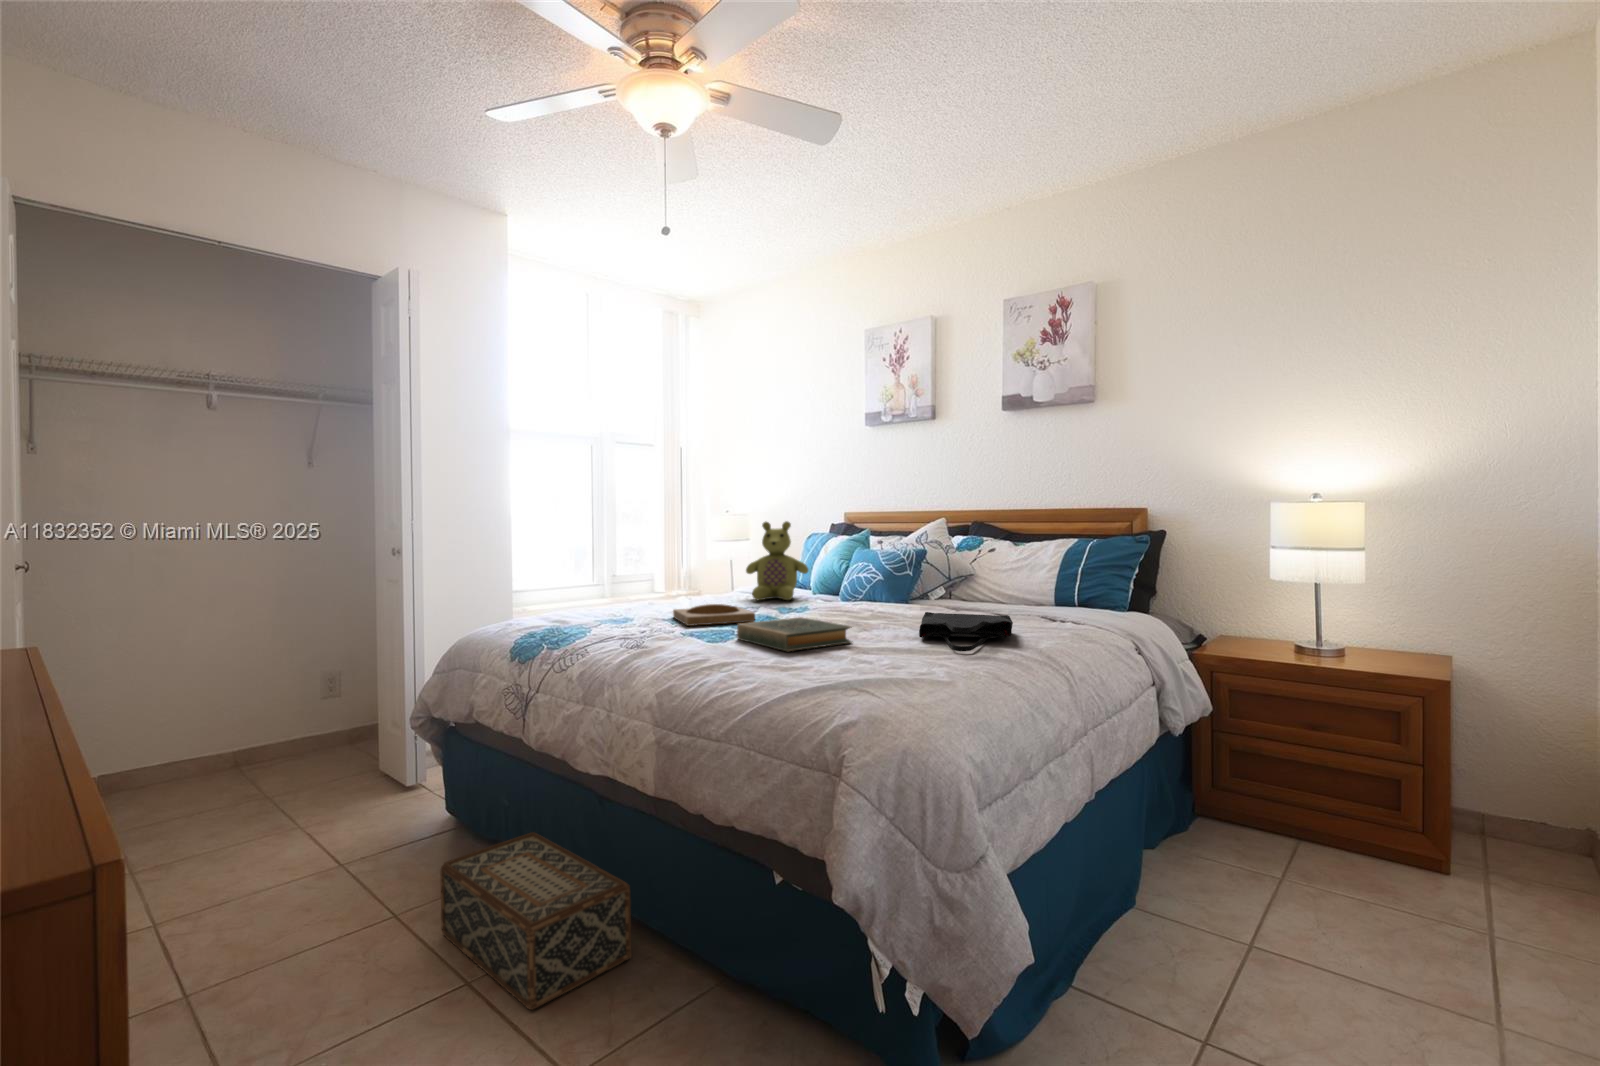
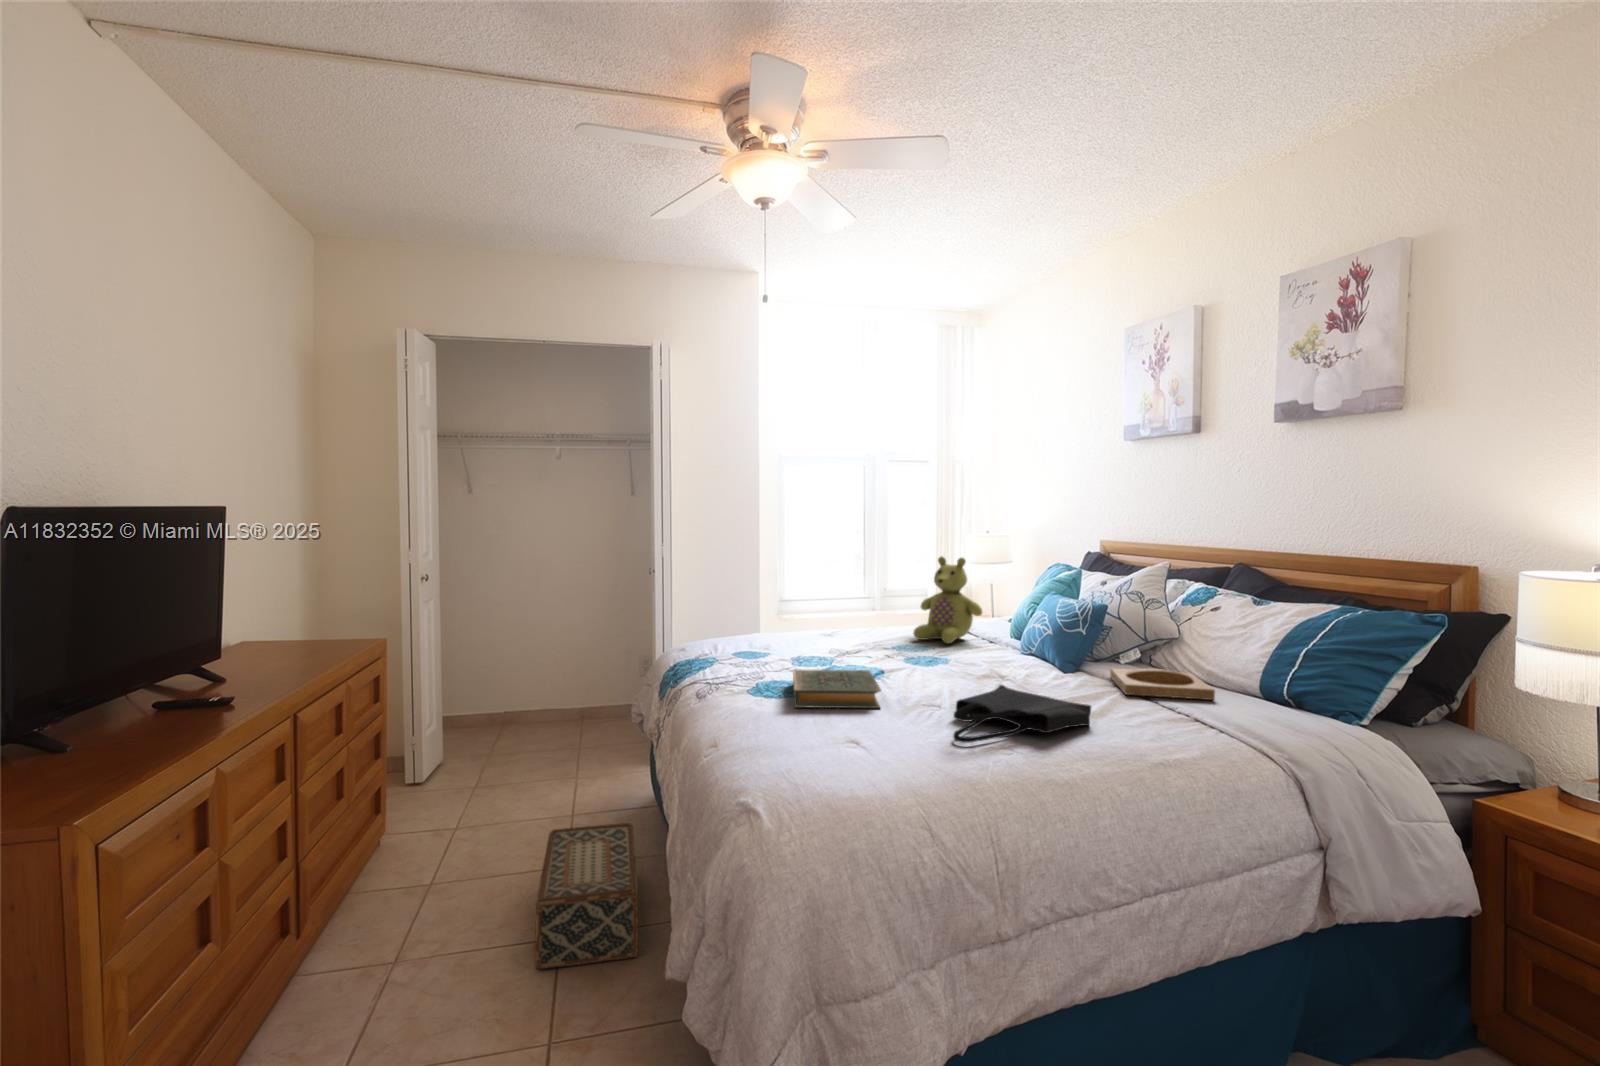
tray: present [673,604,755,626] -> present [1110,668,1215,700]

